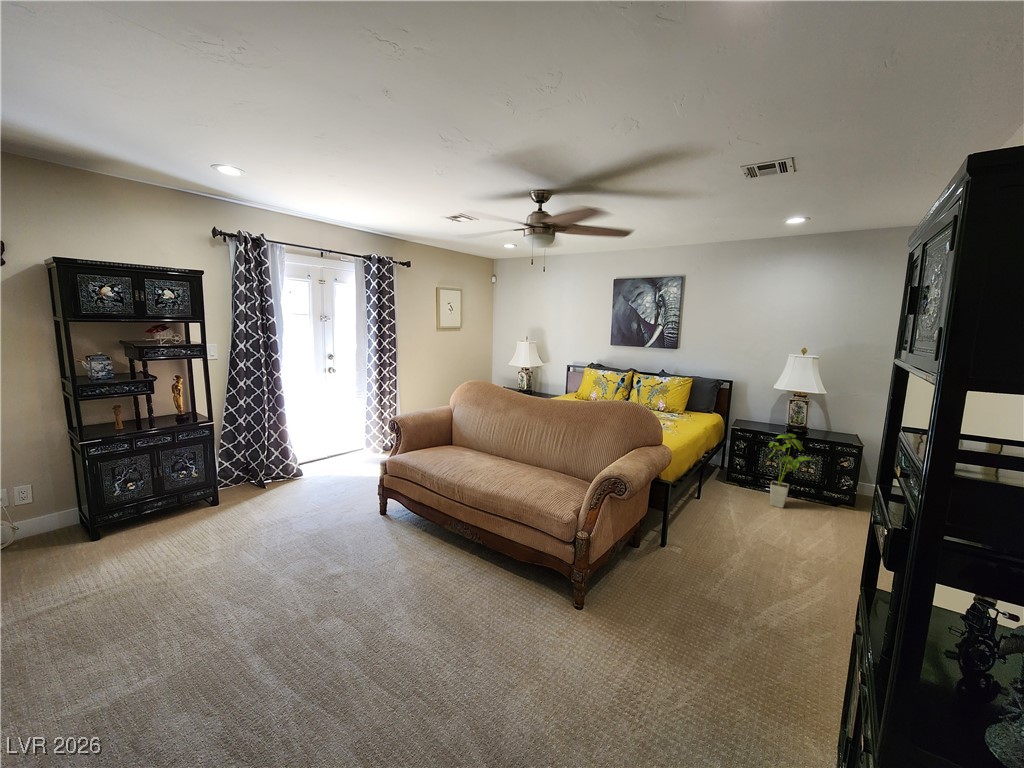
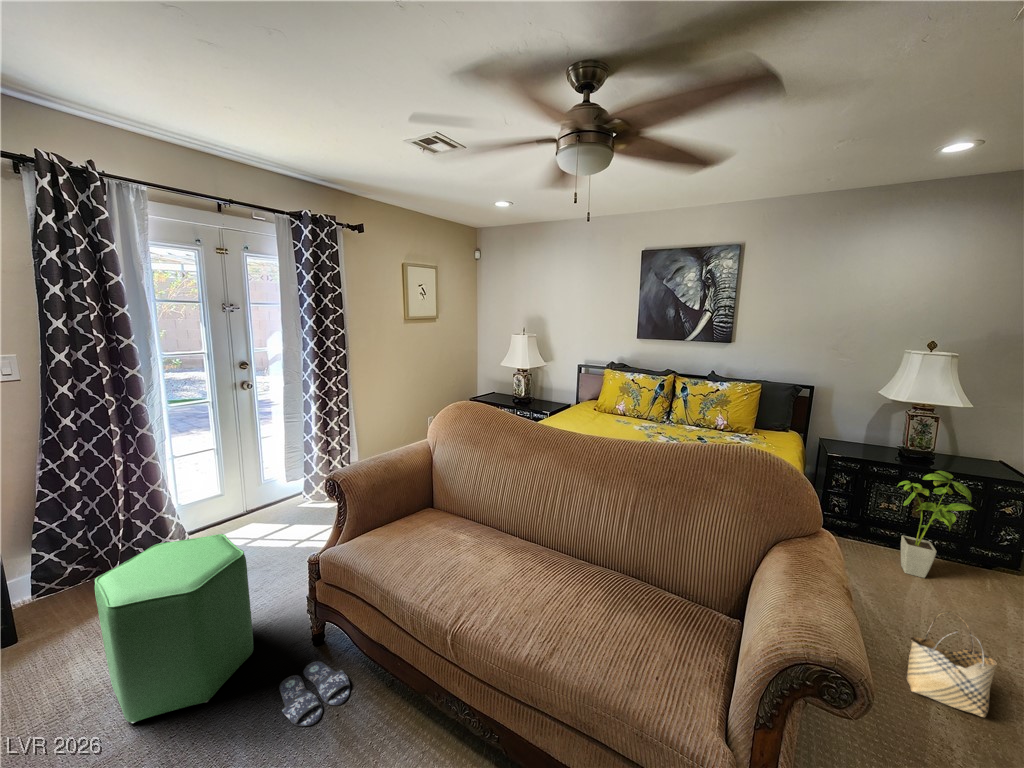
ottoman: none [274,448,347,534] -> present [95,534,253,723]
woven basket: none [725,502,769,558] -> present [906,612,997,717]
slippers: none [364,520,402,540] -> present [279,661,350,726]

